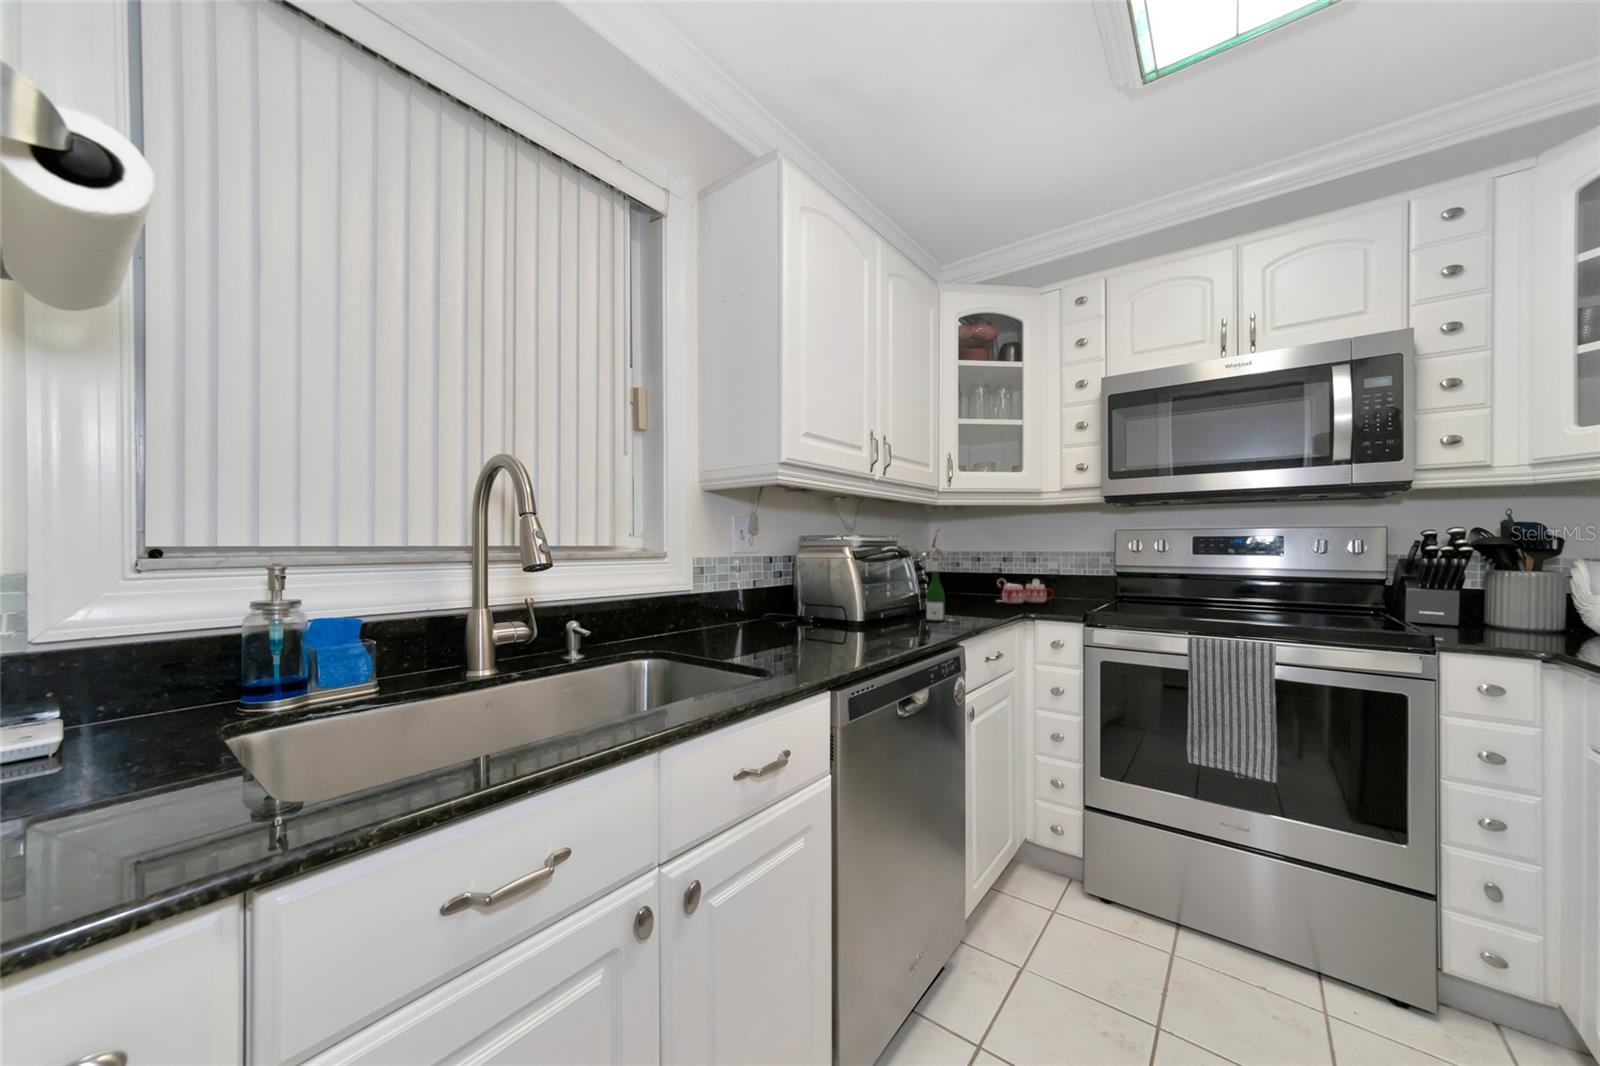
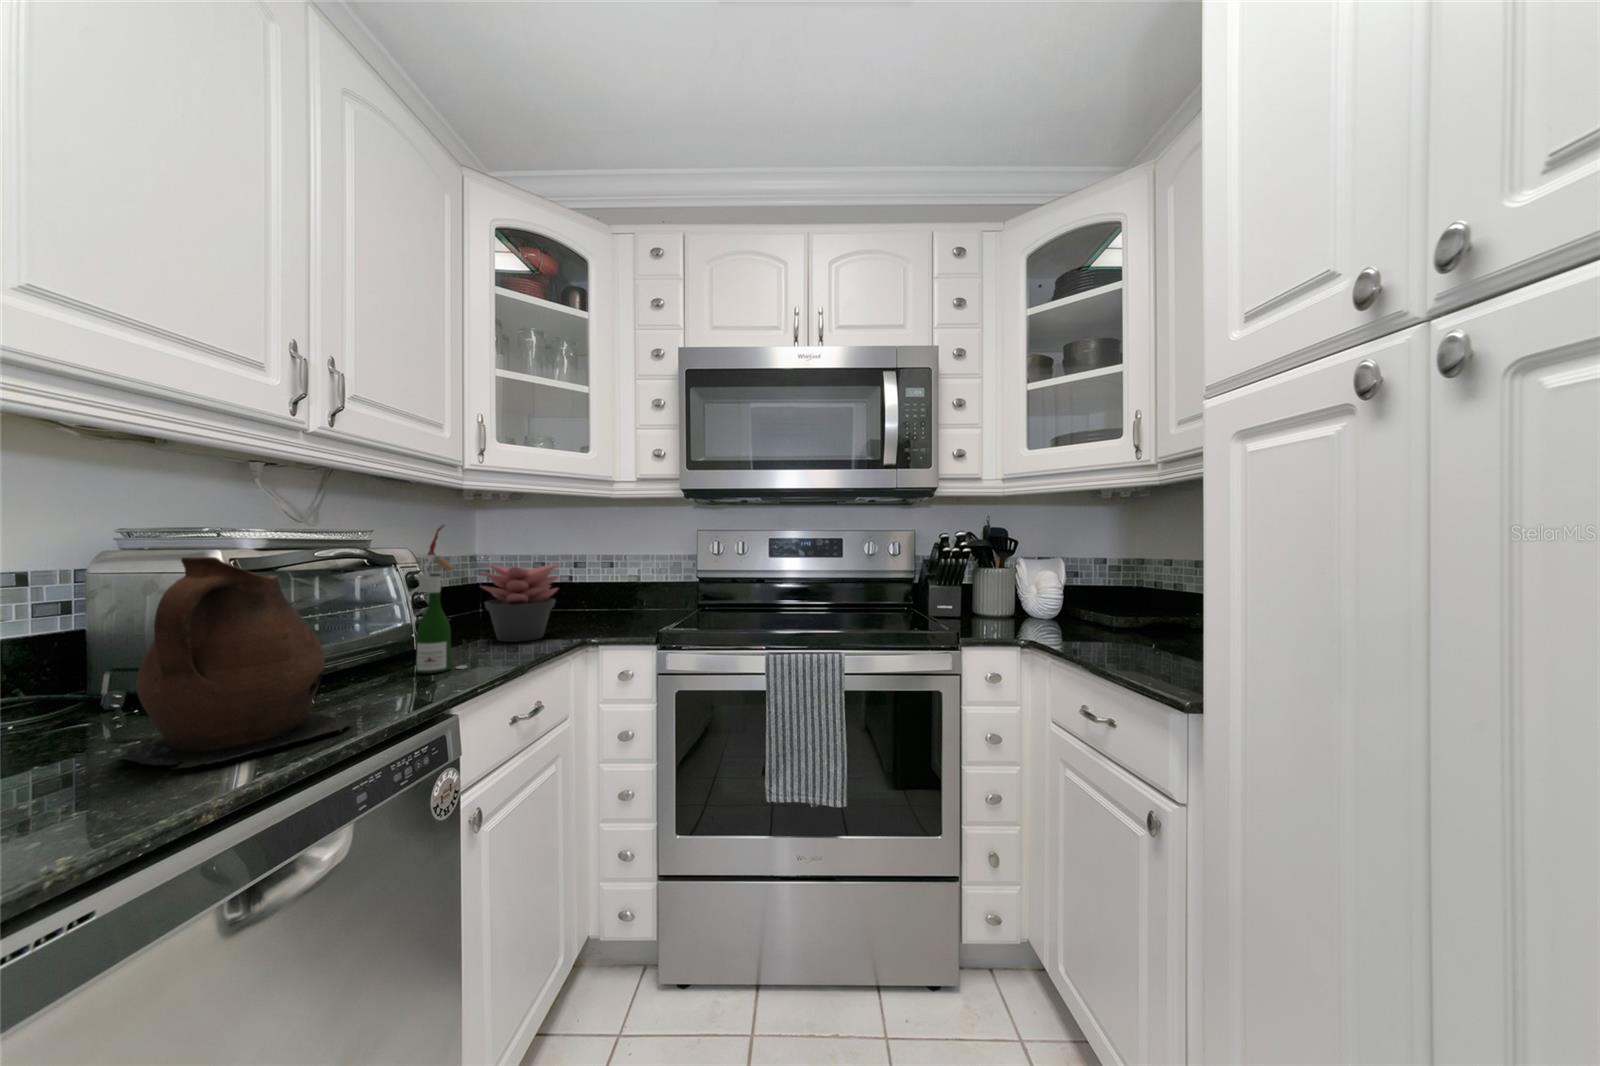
ceramic pitcher: none [830,545,917,641] -> present [109,557,351,769]
succulent plant: none [950,556,1002,611] -> present [481,564,558,642]
mug: present [997,579,1054,604] -> none [558,589,630,623]

